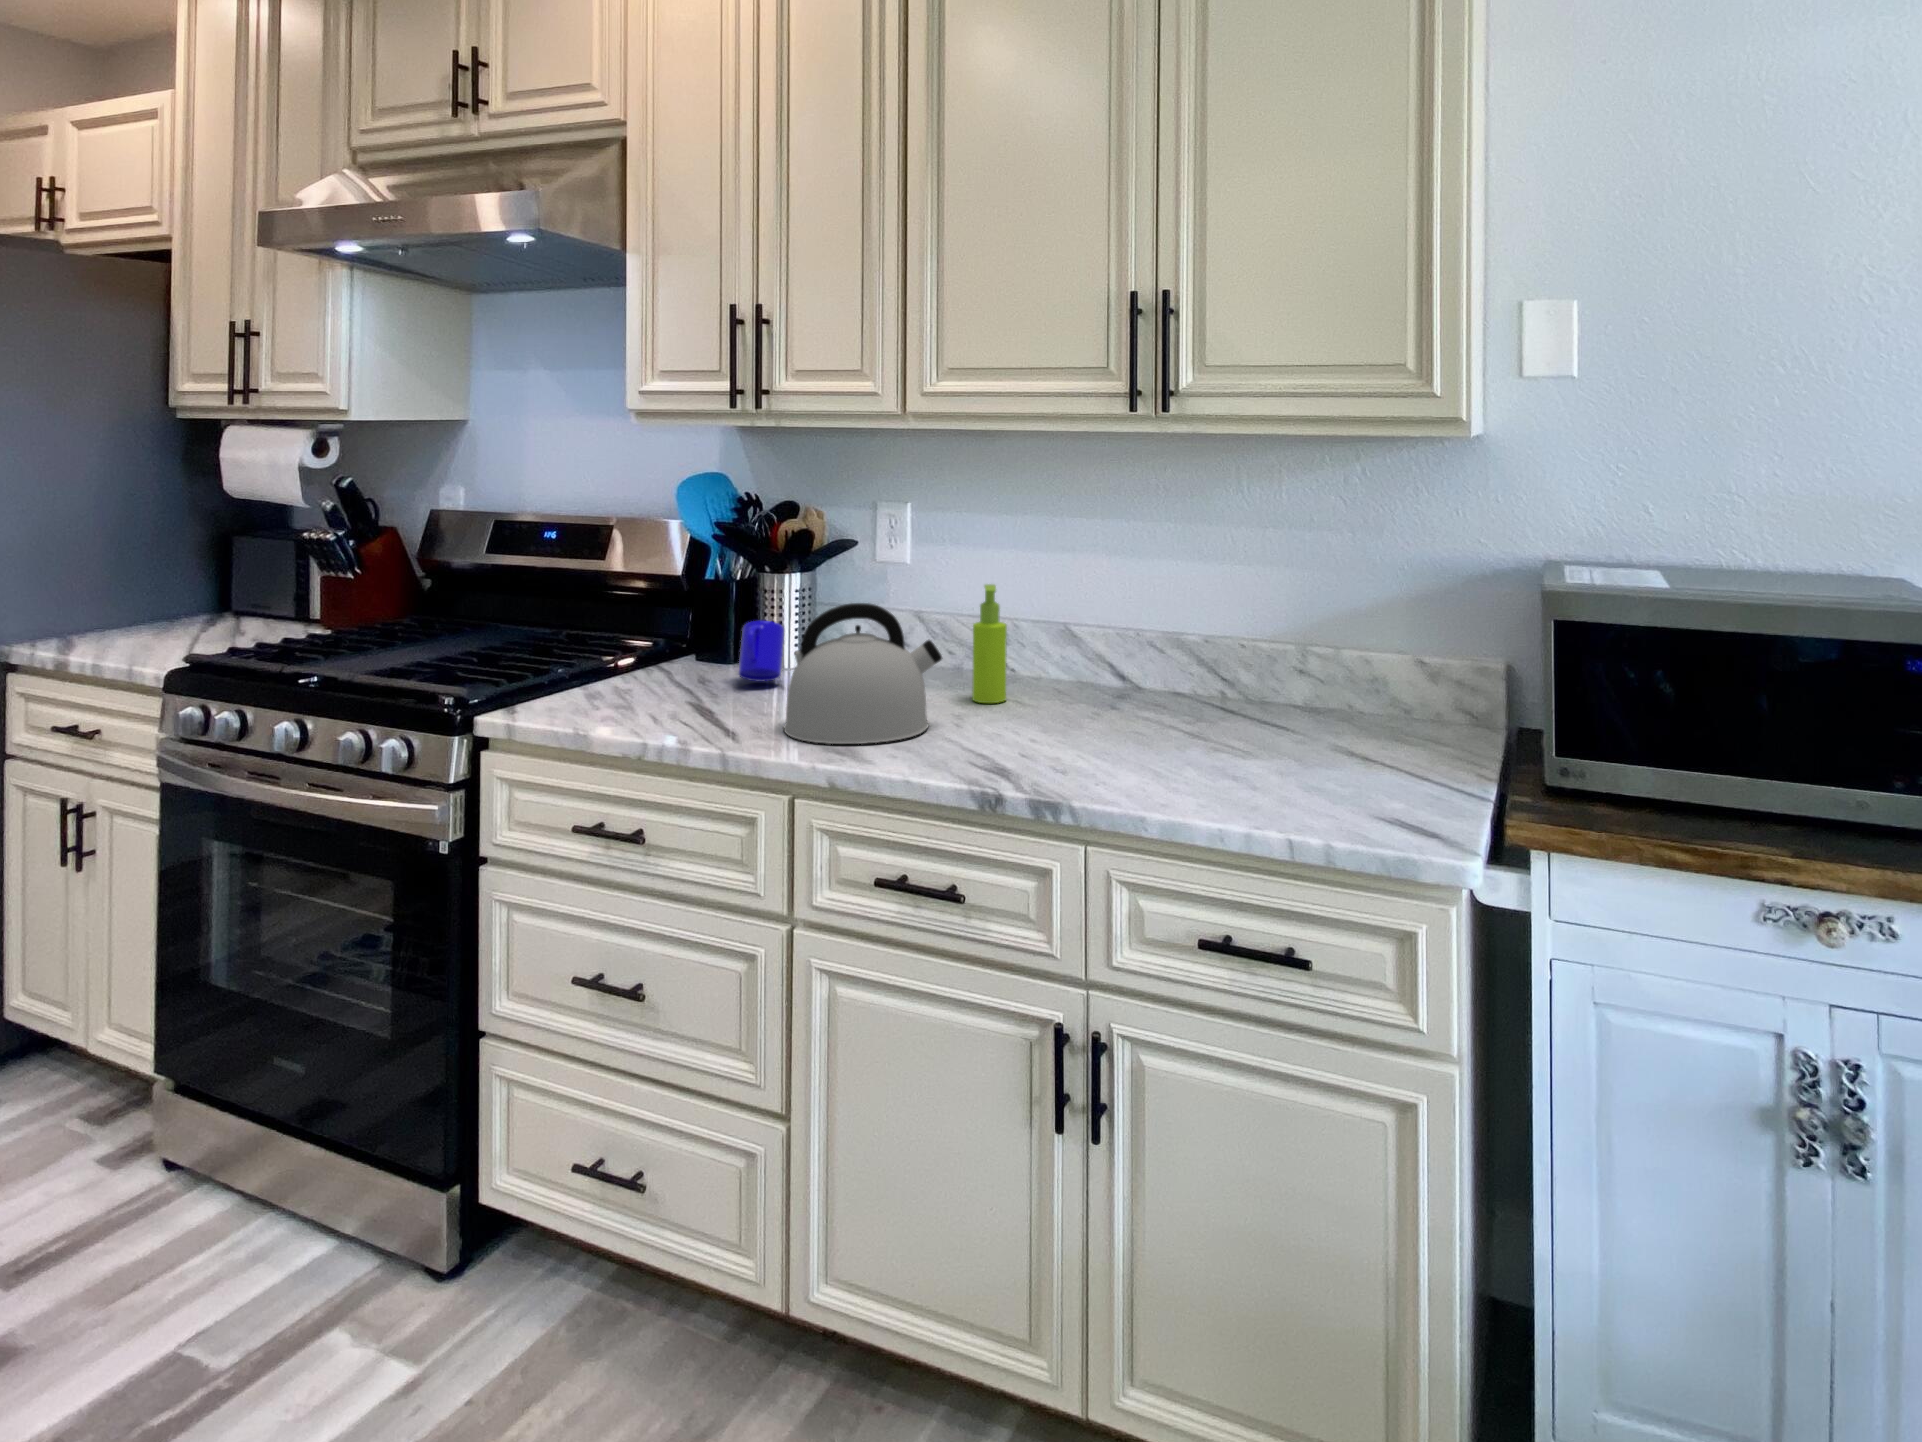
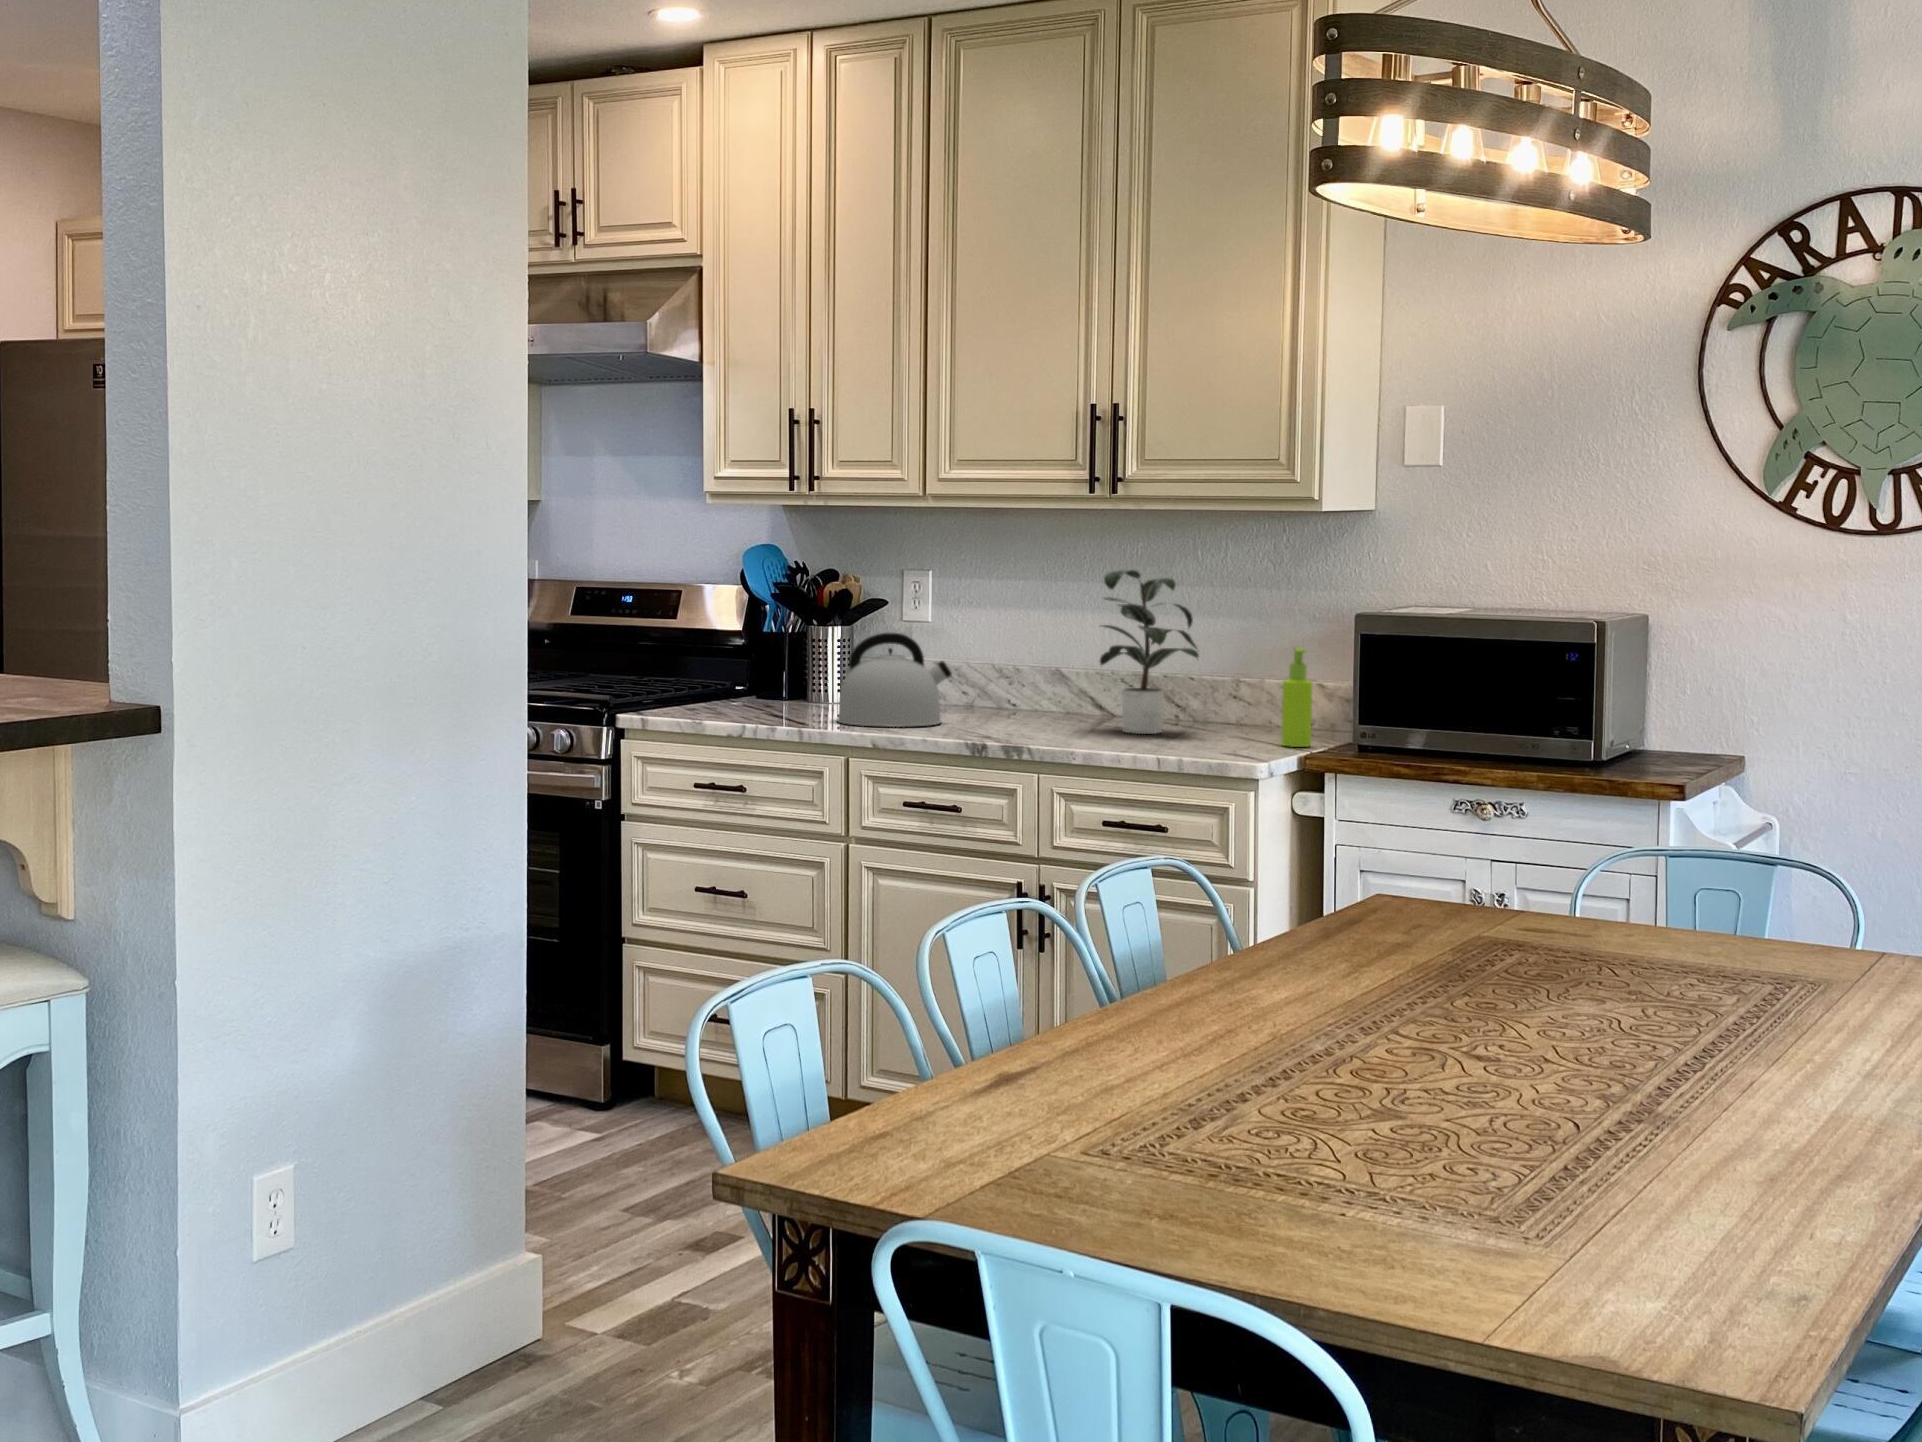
potted plant: none [1121,517,1327,743] -> present [1099,570,1199,734]
soap dispenser: present [972,584,1007,703] -> present [1282,647,1312,747]
mug: present [739,621,784,681] -> none [797,657,832,705]

